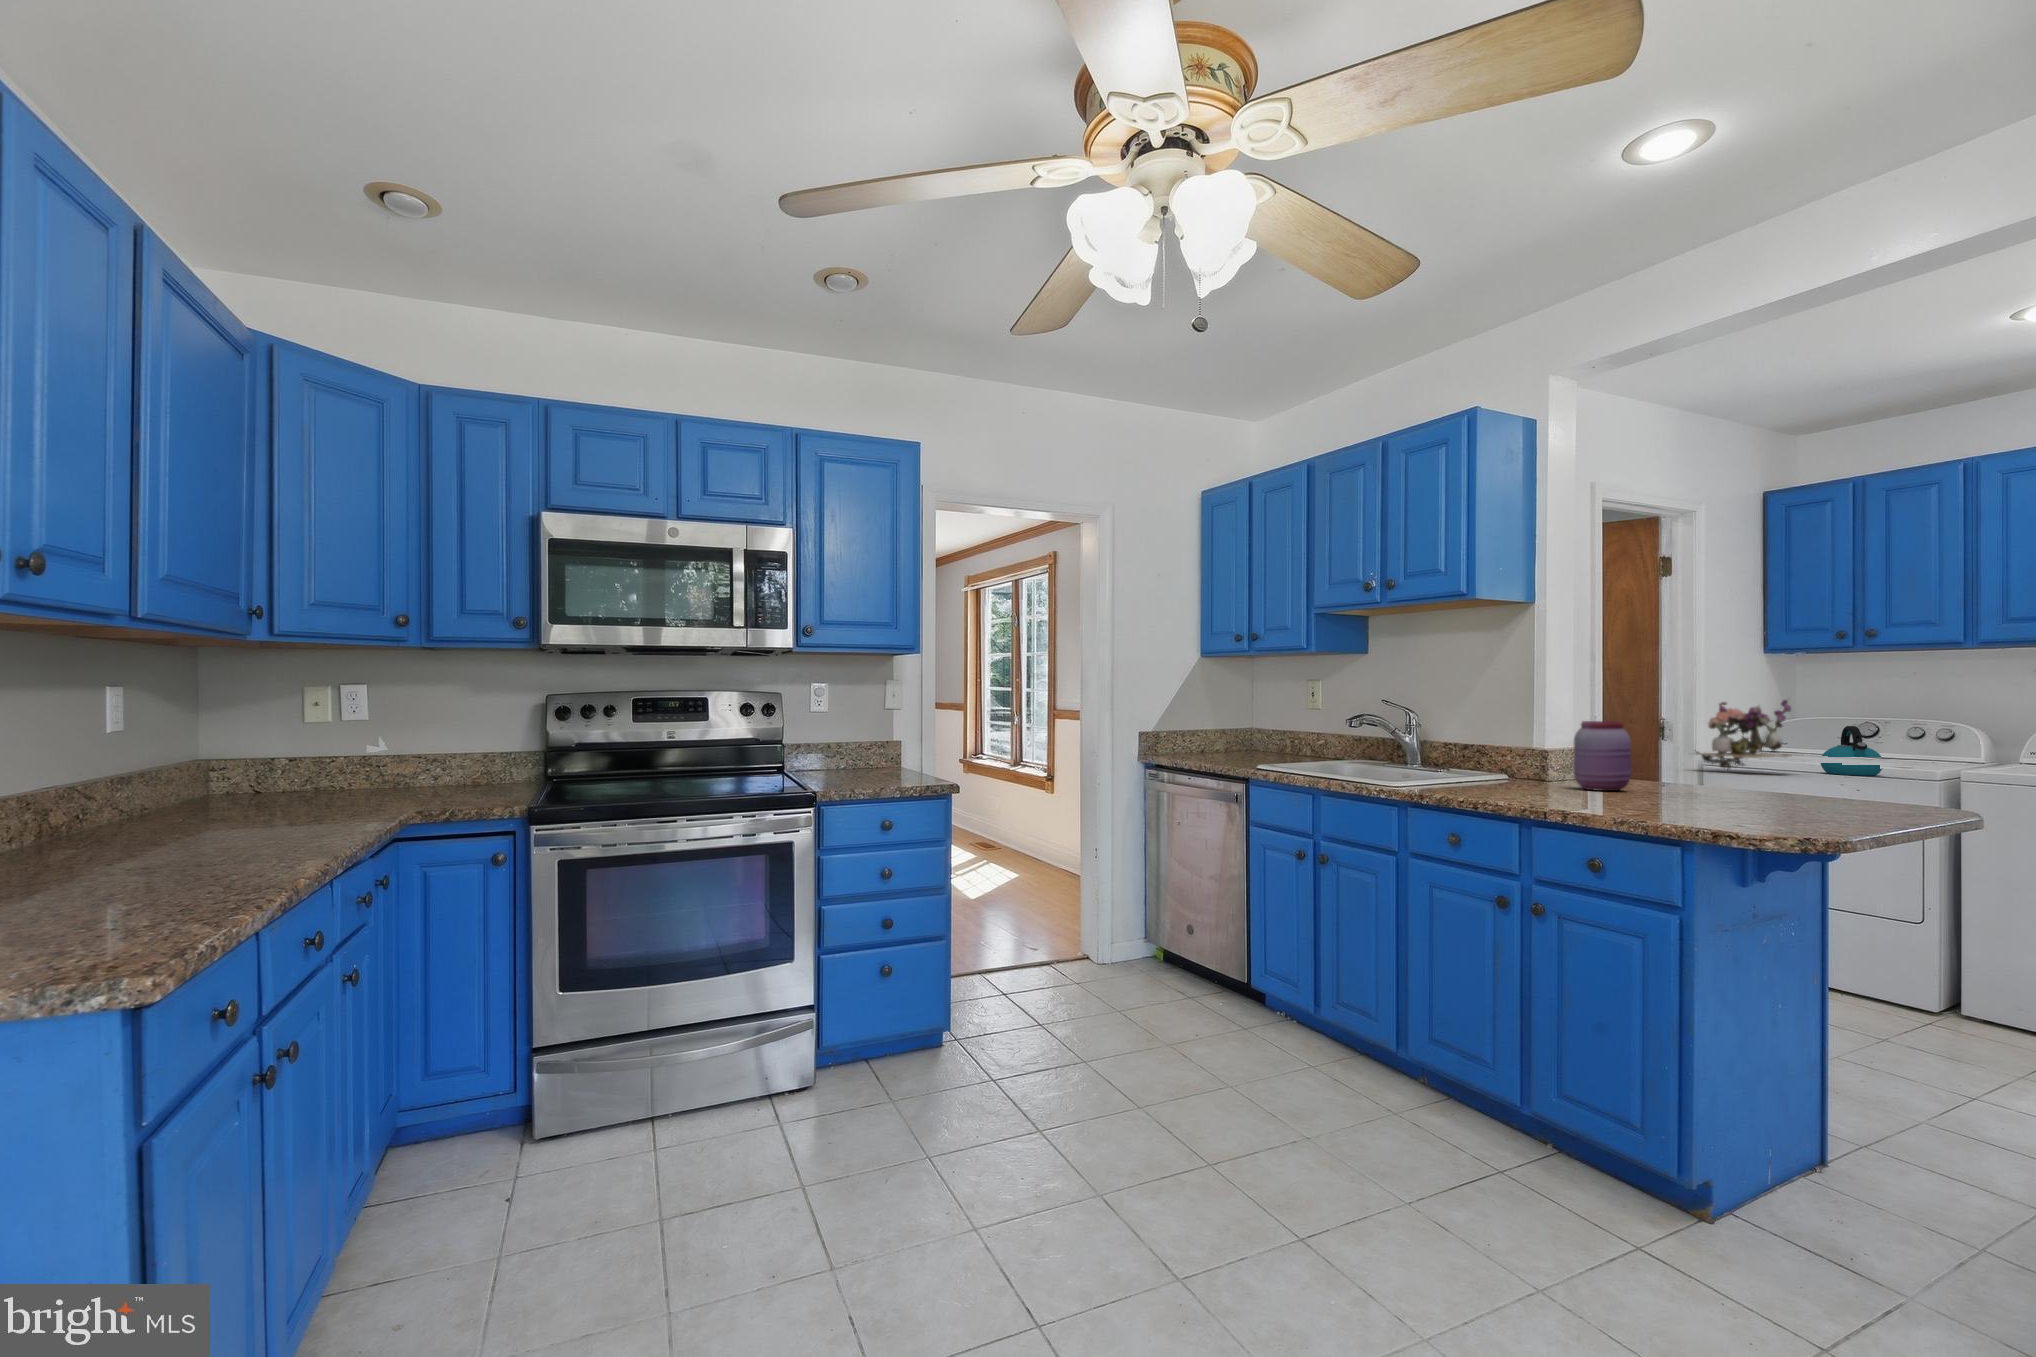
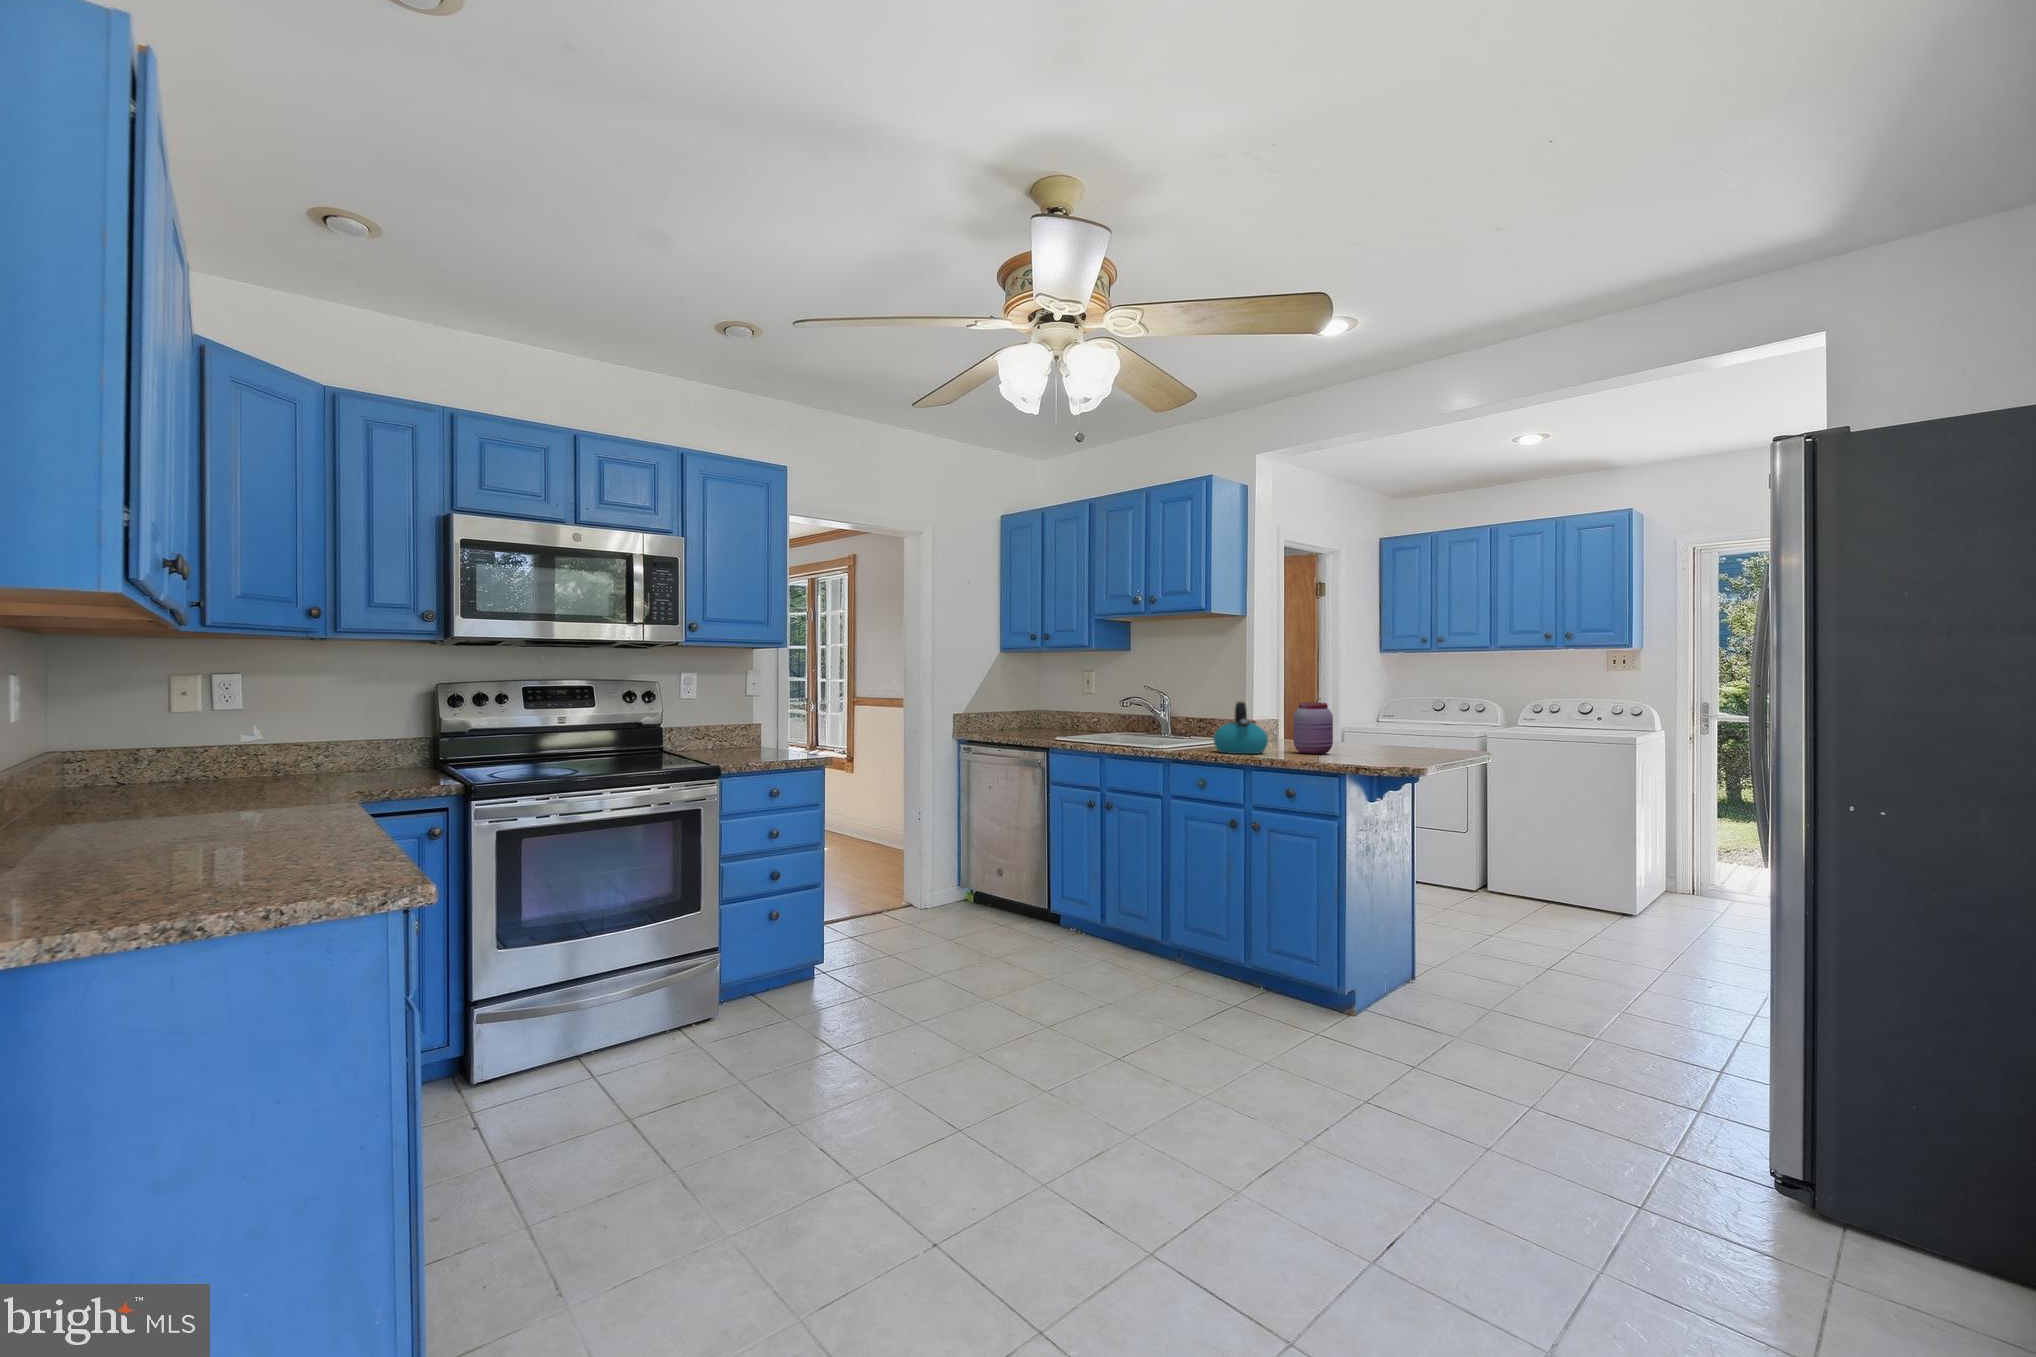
flower arrangement: present [1694,699,1792,770] -> none [1349,683,1424,737]
kettle: present [1821,726,1882,776] -> present [1214,702,1268,754]

